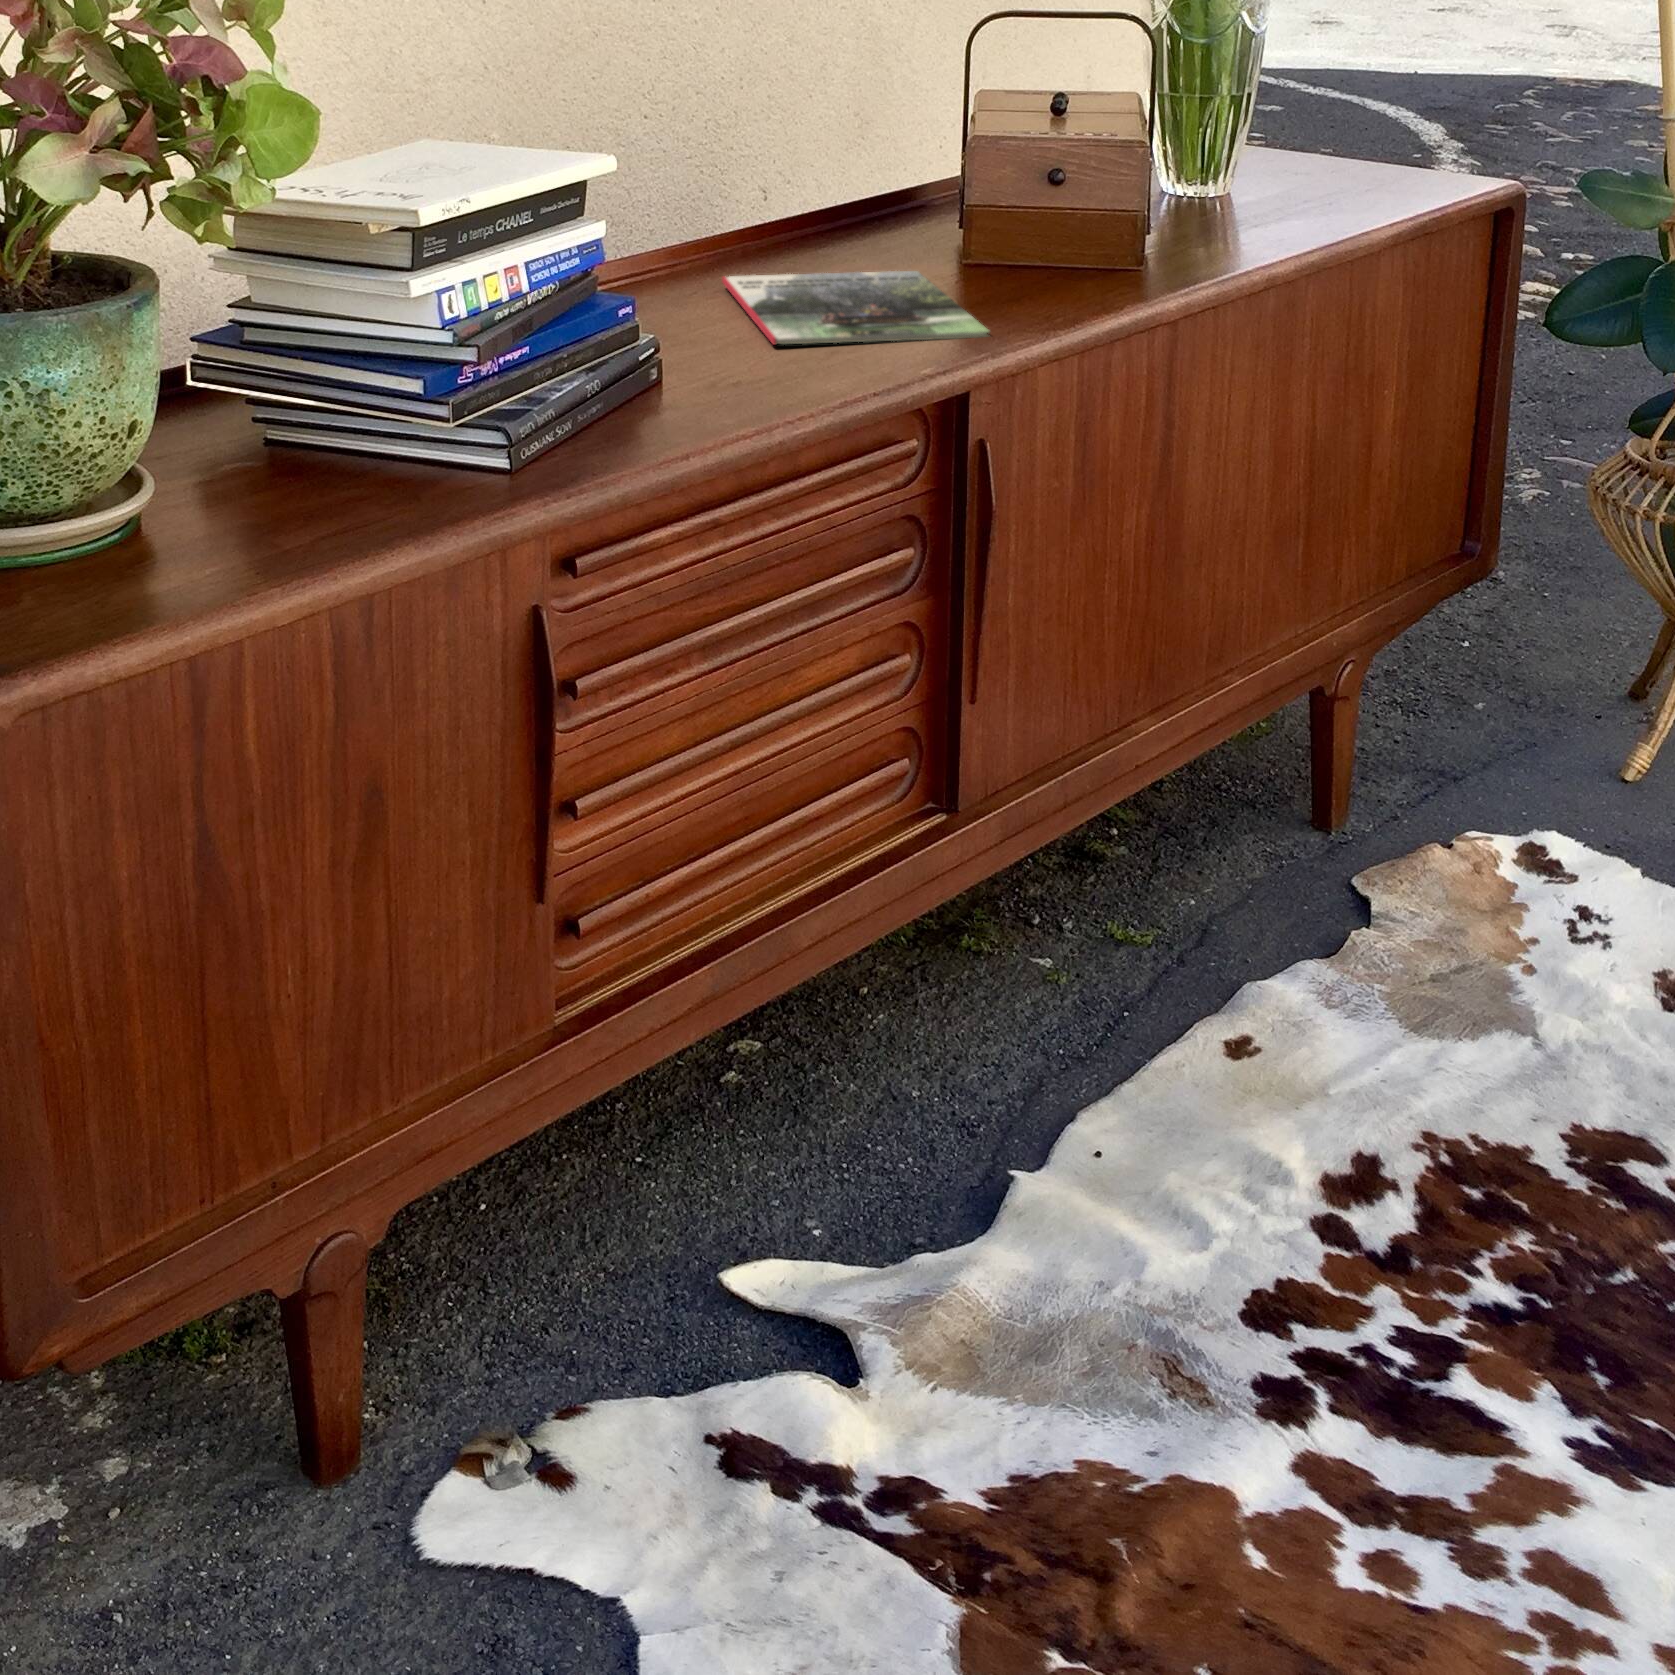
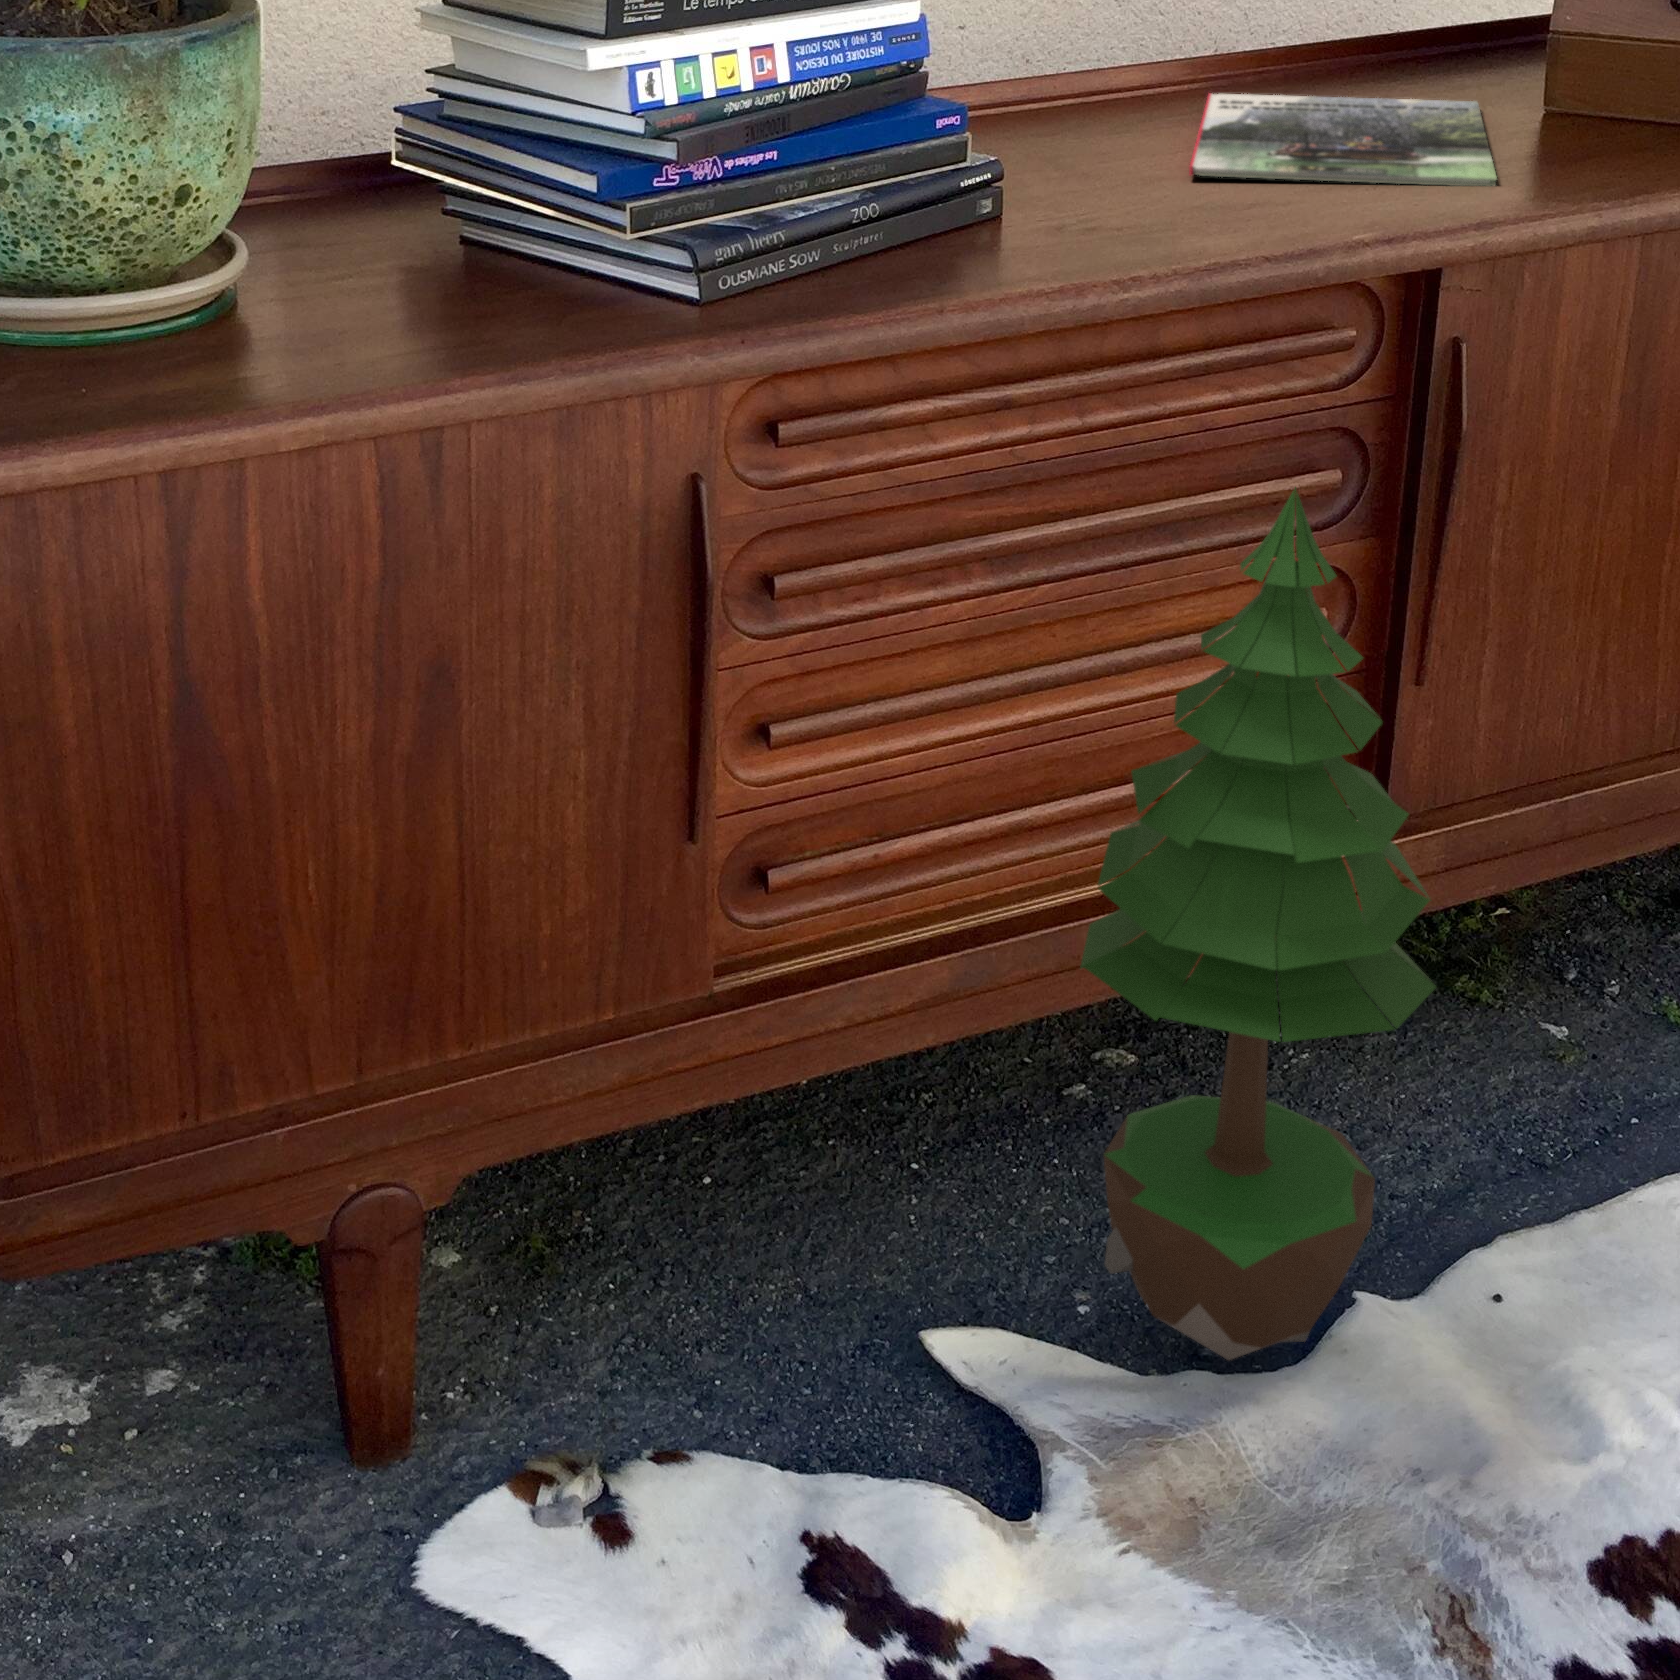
potted tree: none [811,569,1071,1239] -> present [1080,487,1435,1360]

